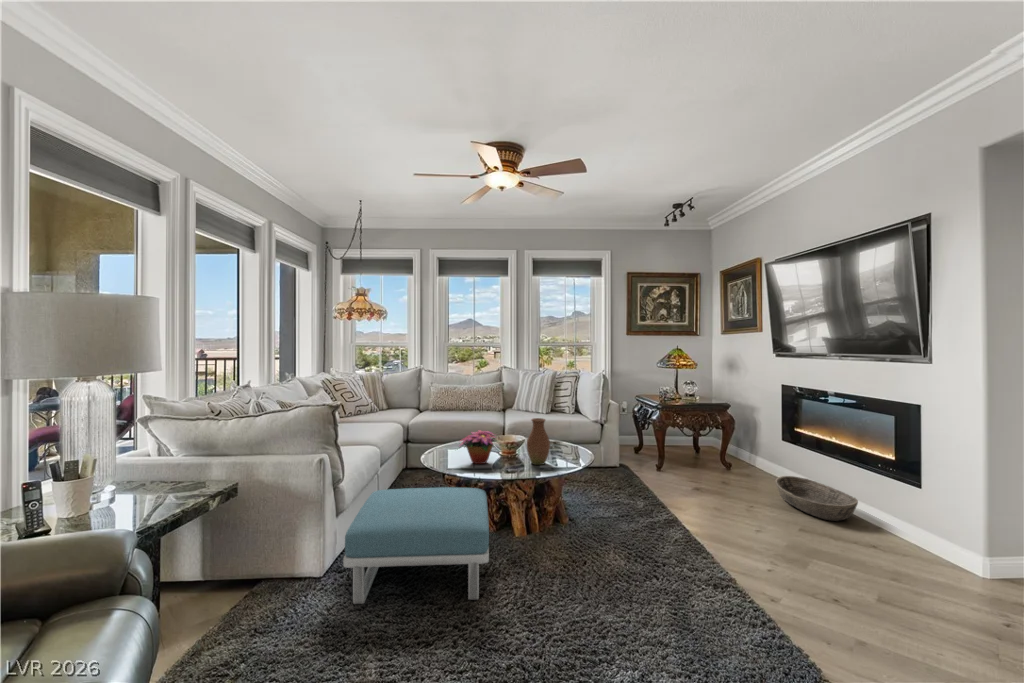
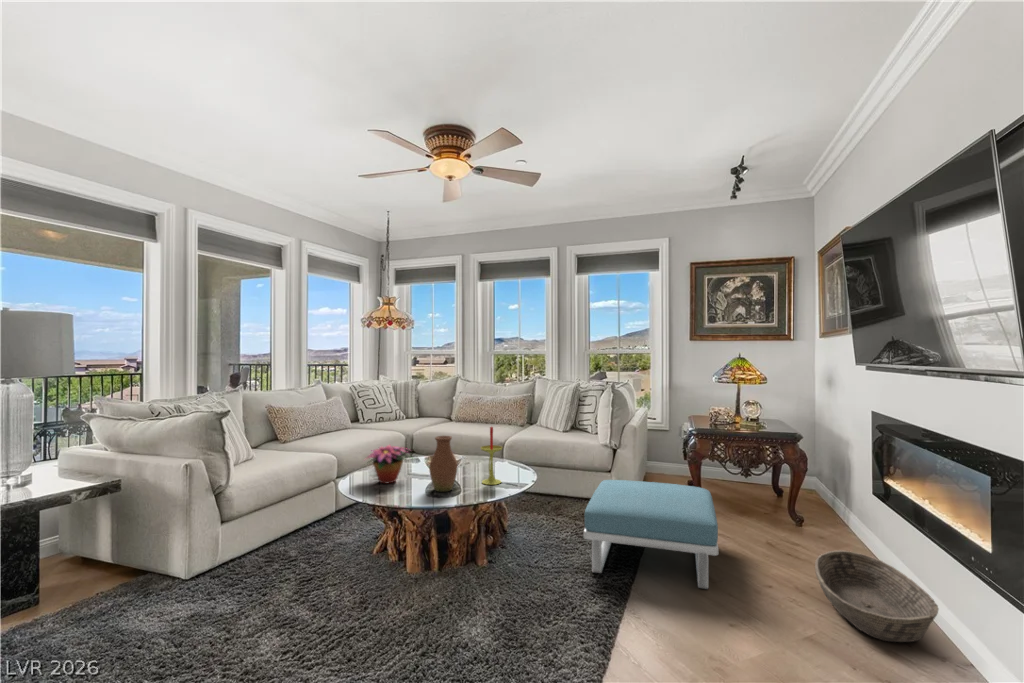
candle: none [554,408,572,457] -> present [481,427,502,485]
footstool: present [343,487,489,604] -> present [584,480,718,589]

